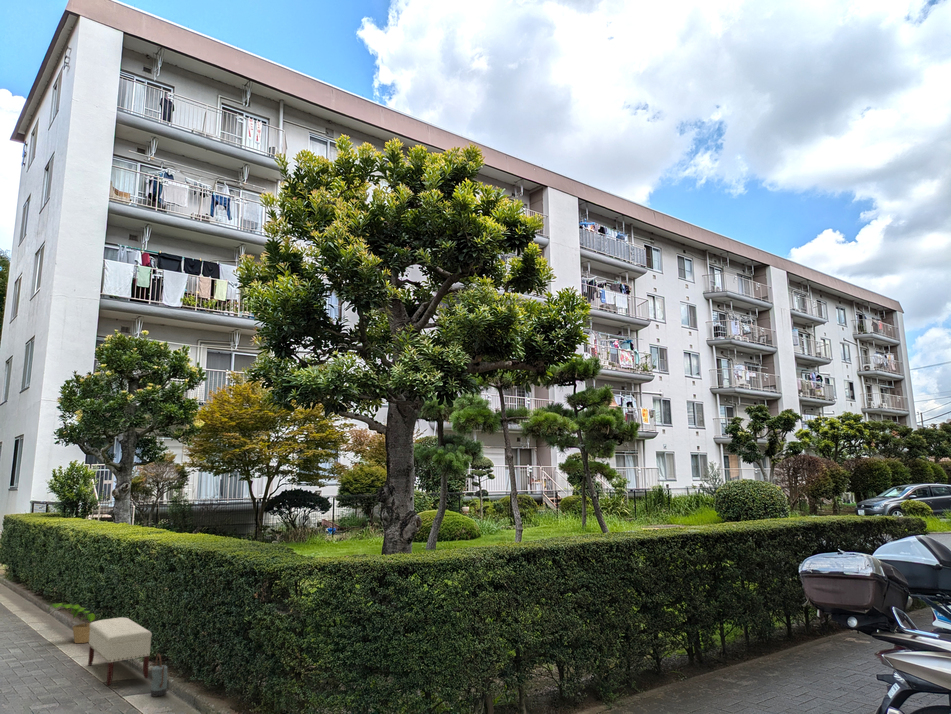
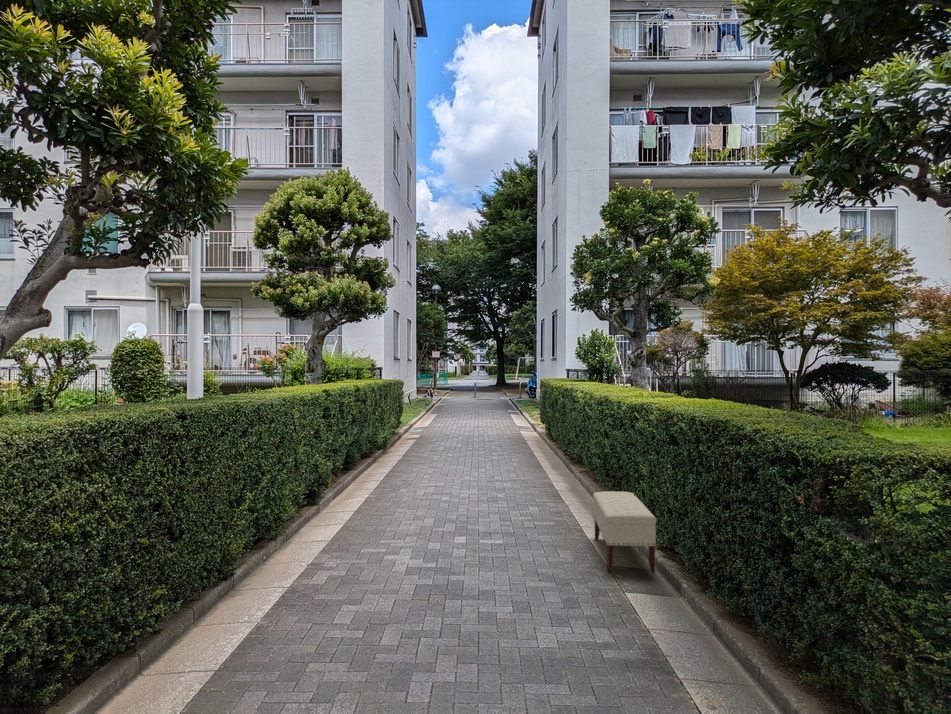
potted plant: present [48,603,95,643] -> none [560,466,609,512]
watering can: present [151,654,168,697] -> none [655,548,675,604]

